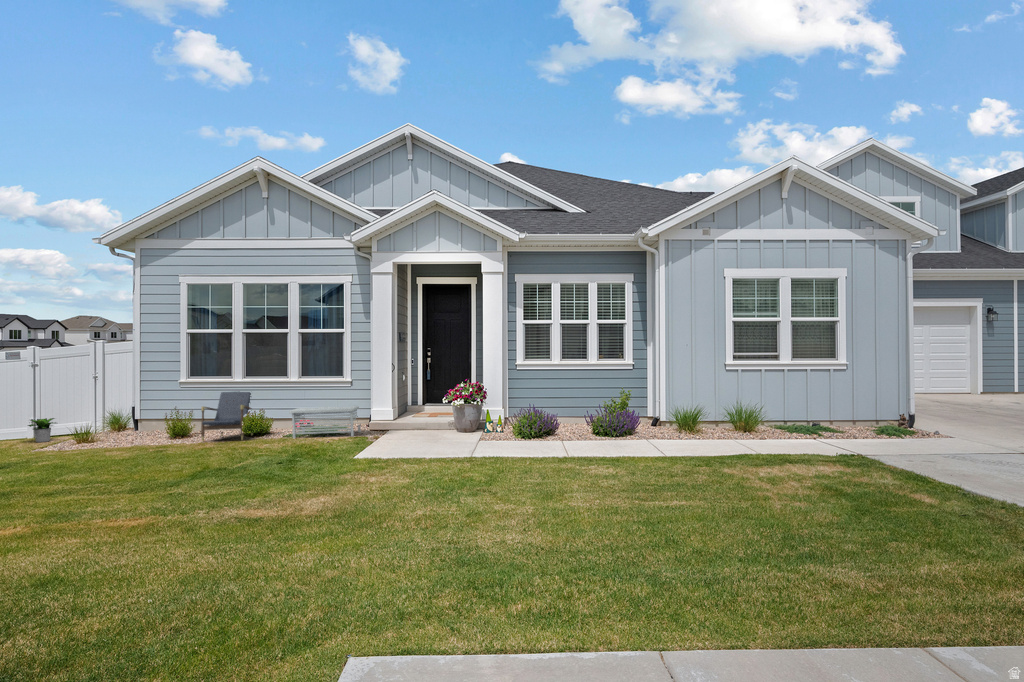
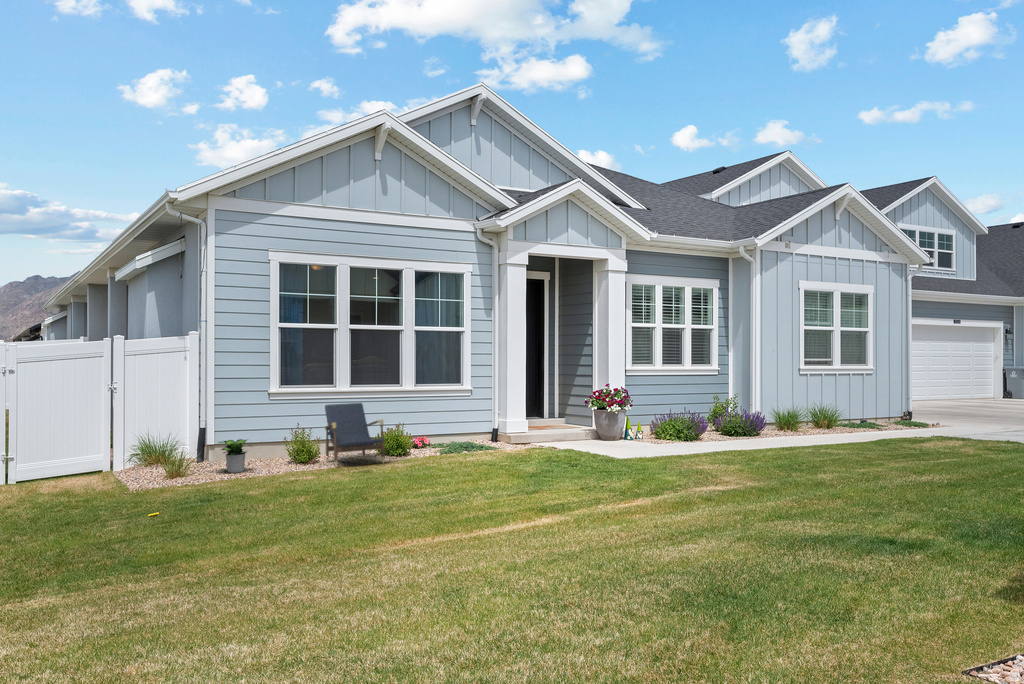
storage bench: present [289,406,361,438] -> none [418,417,502,458]
potted plant: present [28,418,56,442] -> present [219,439,247,473]

